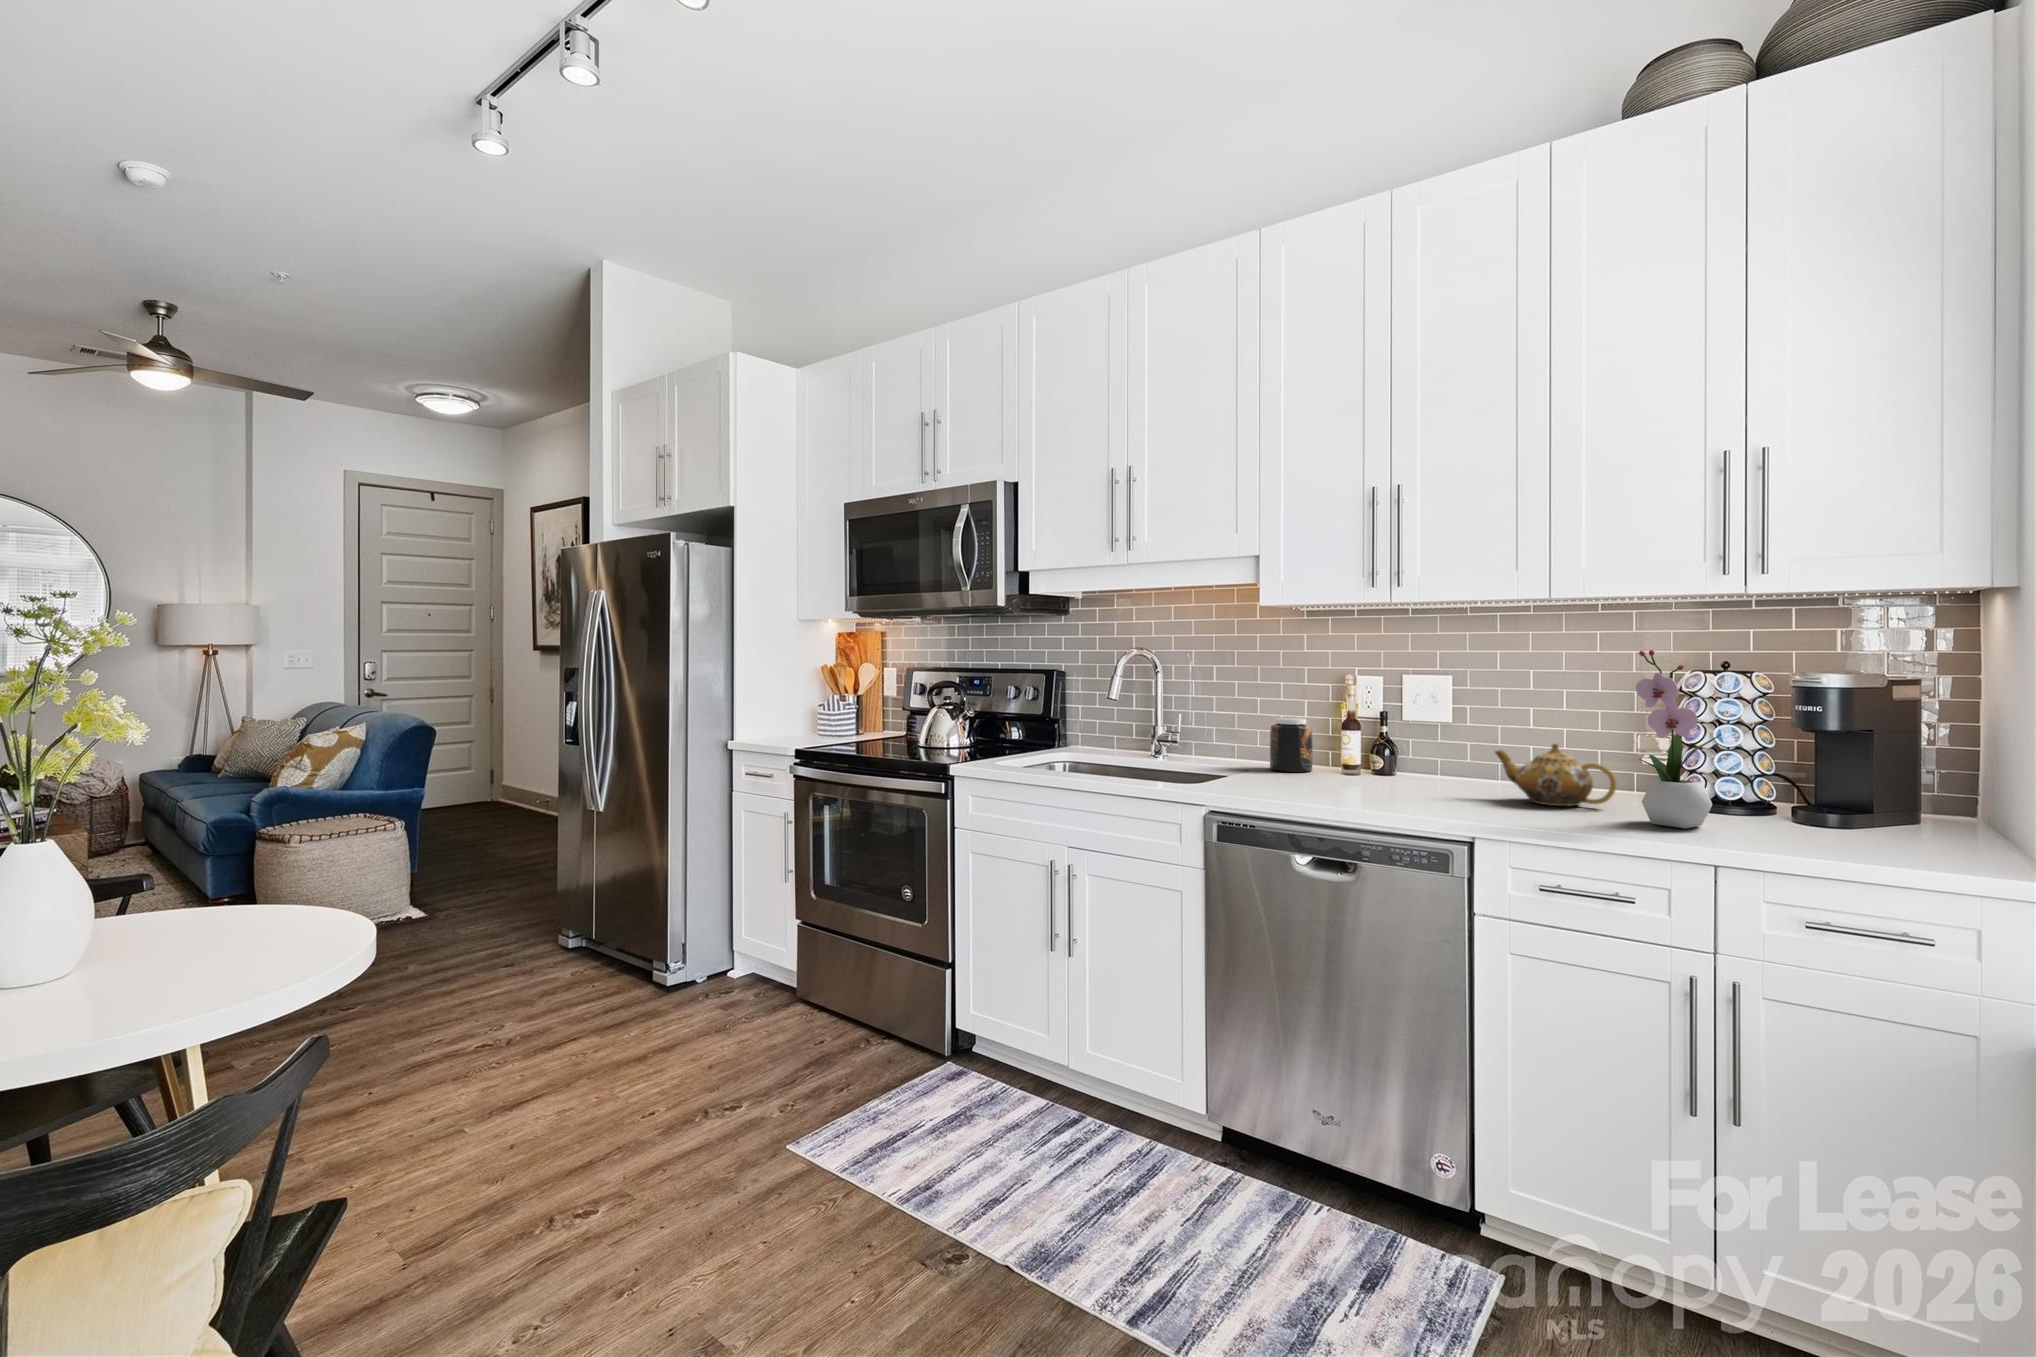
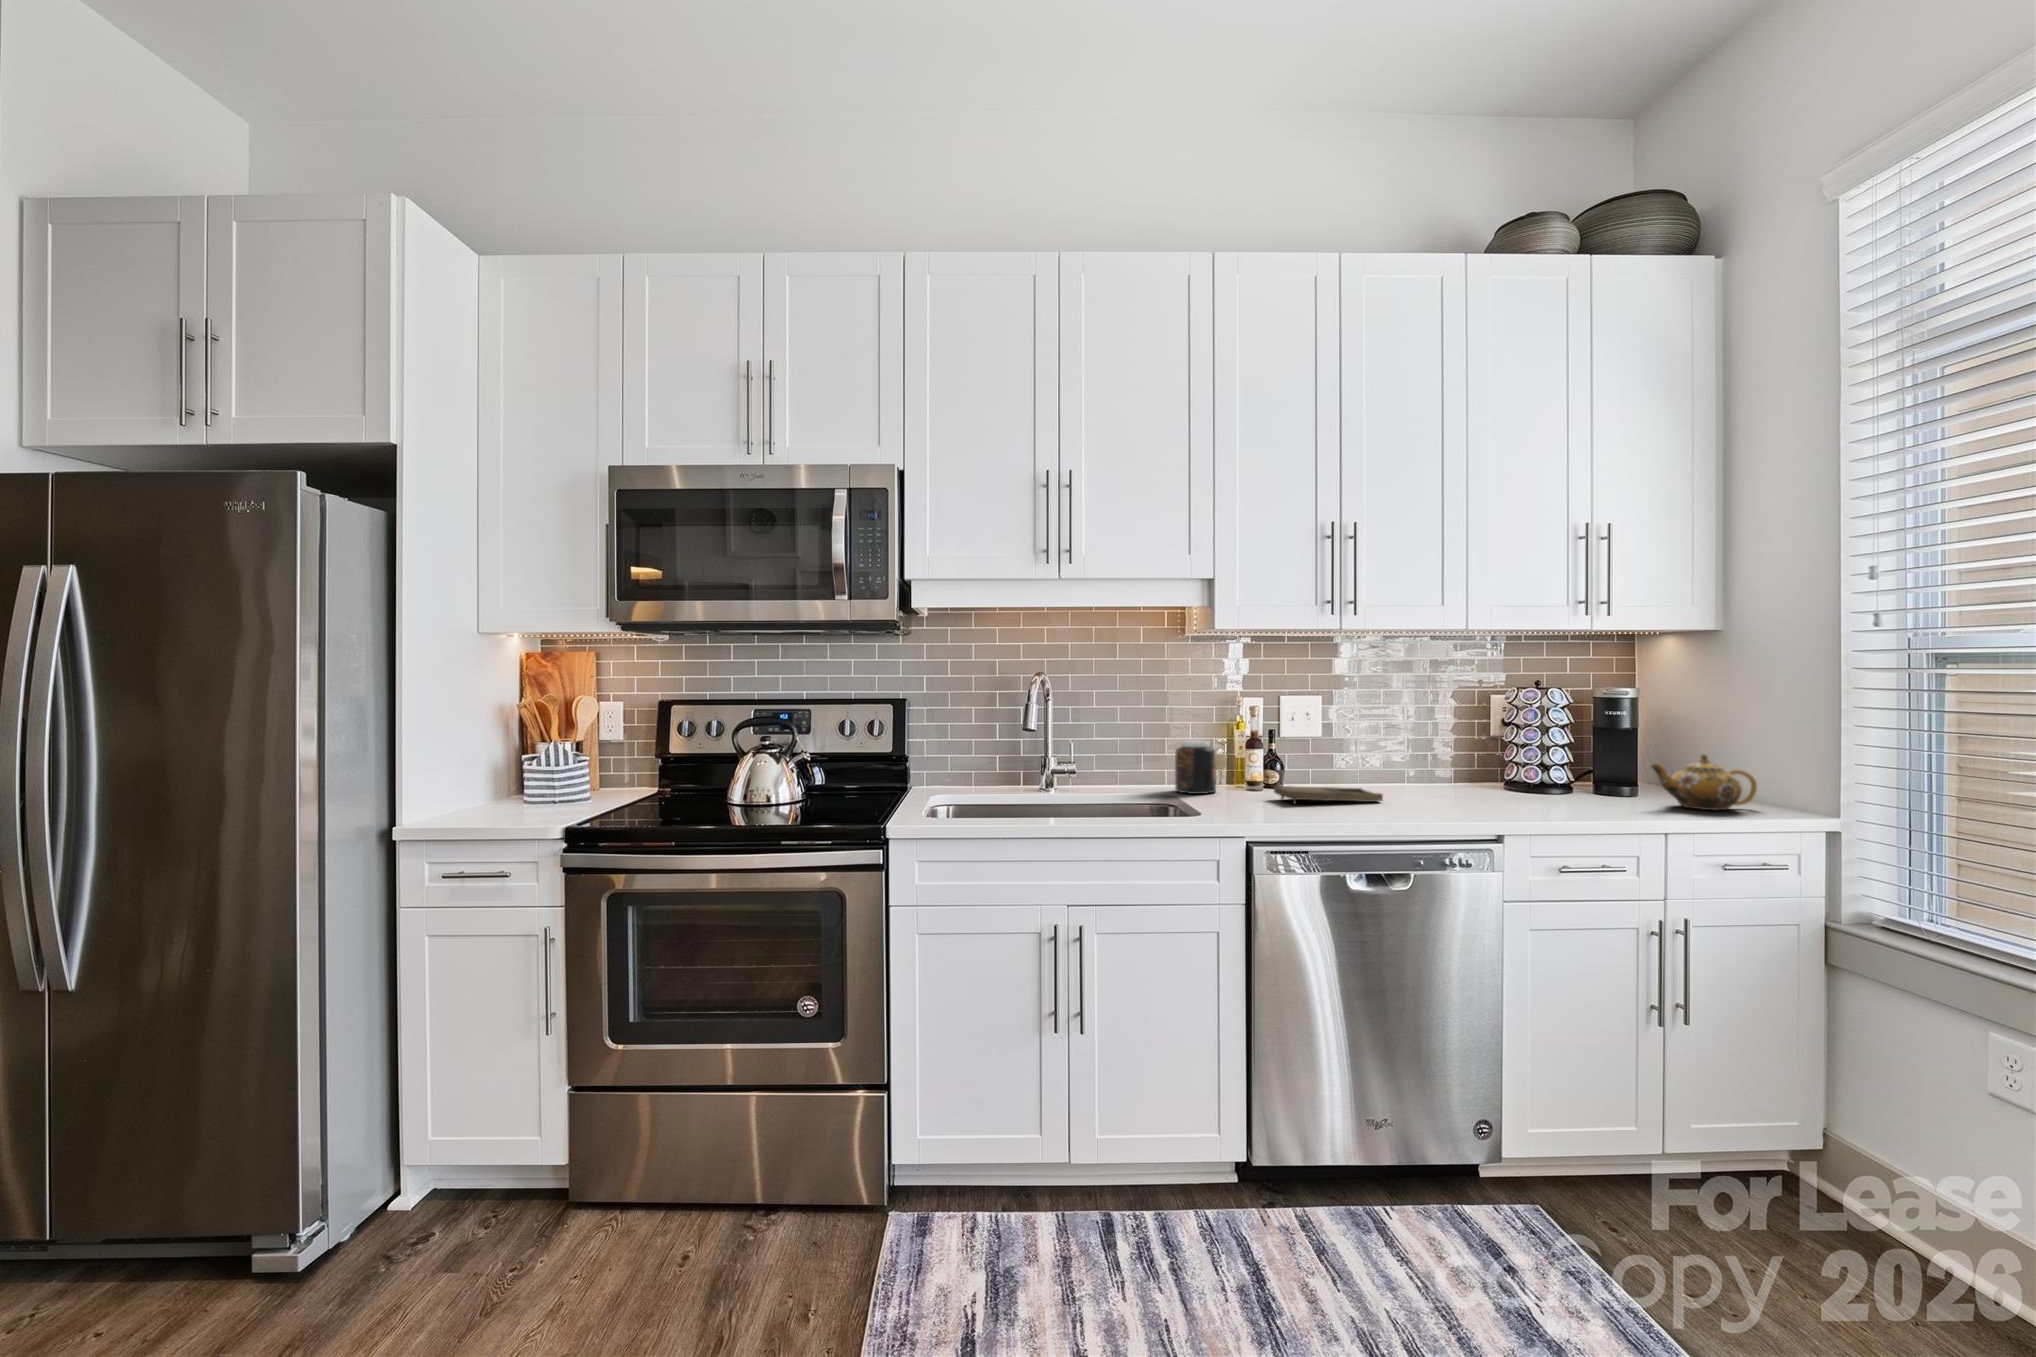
flower arrangement: present [1636,650,1721,828] -> none [1563,672,1618,809]
teapot: present [1495,744,1617,806] -> present [1651,755,1757,810]
tray: none [1325,768,1442,793] -> present [1274,786,1383,803]

